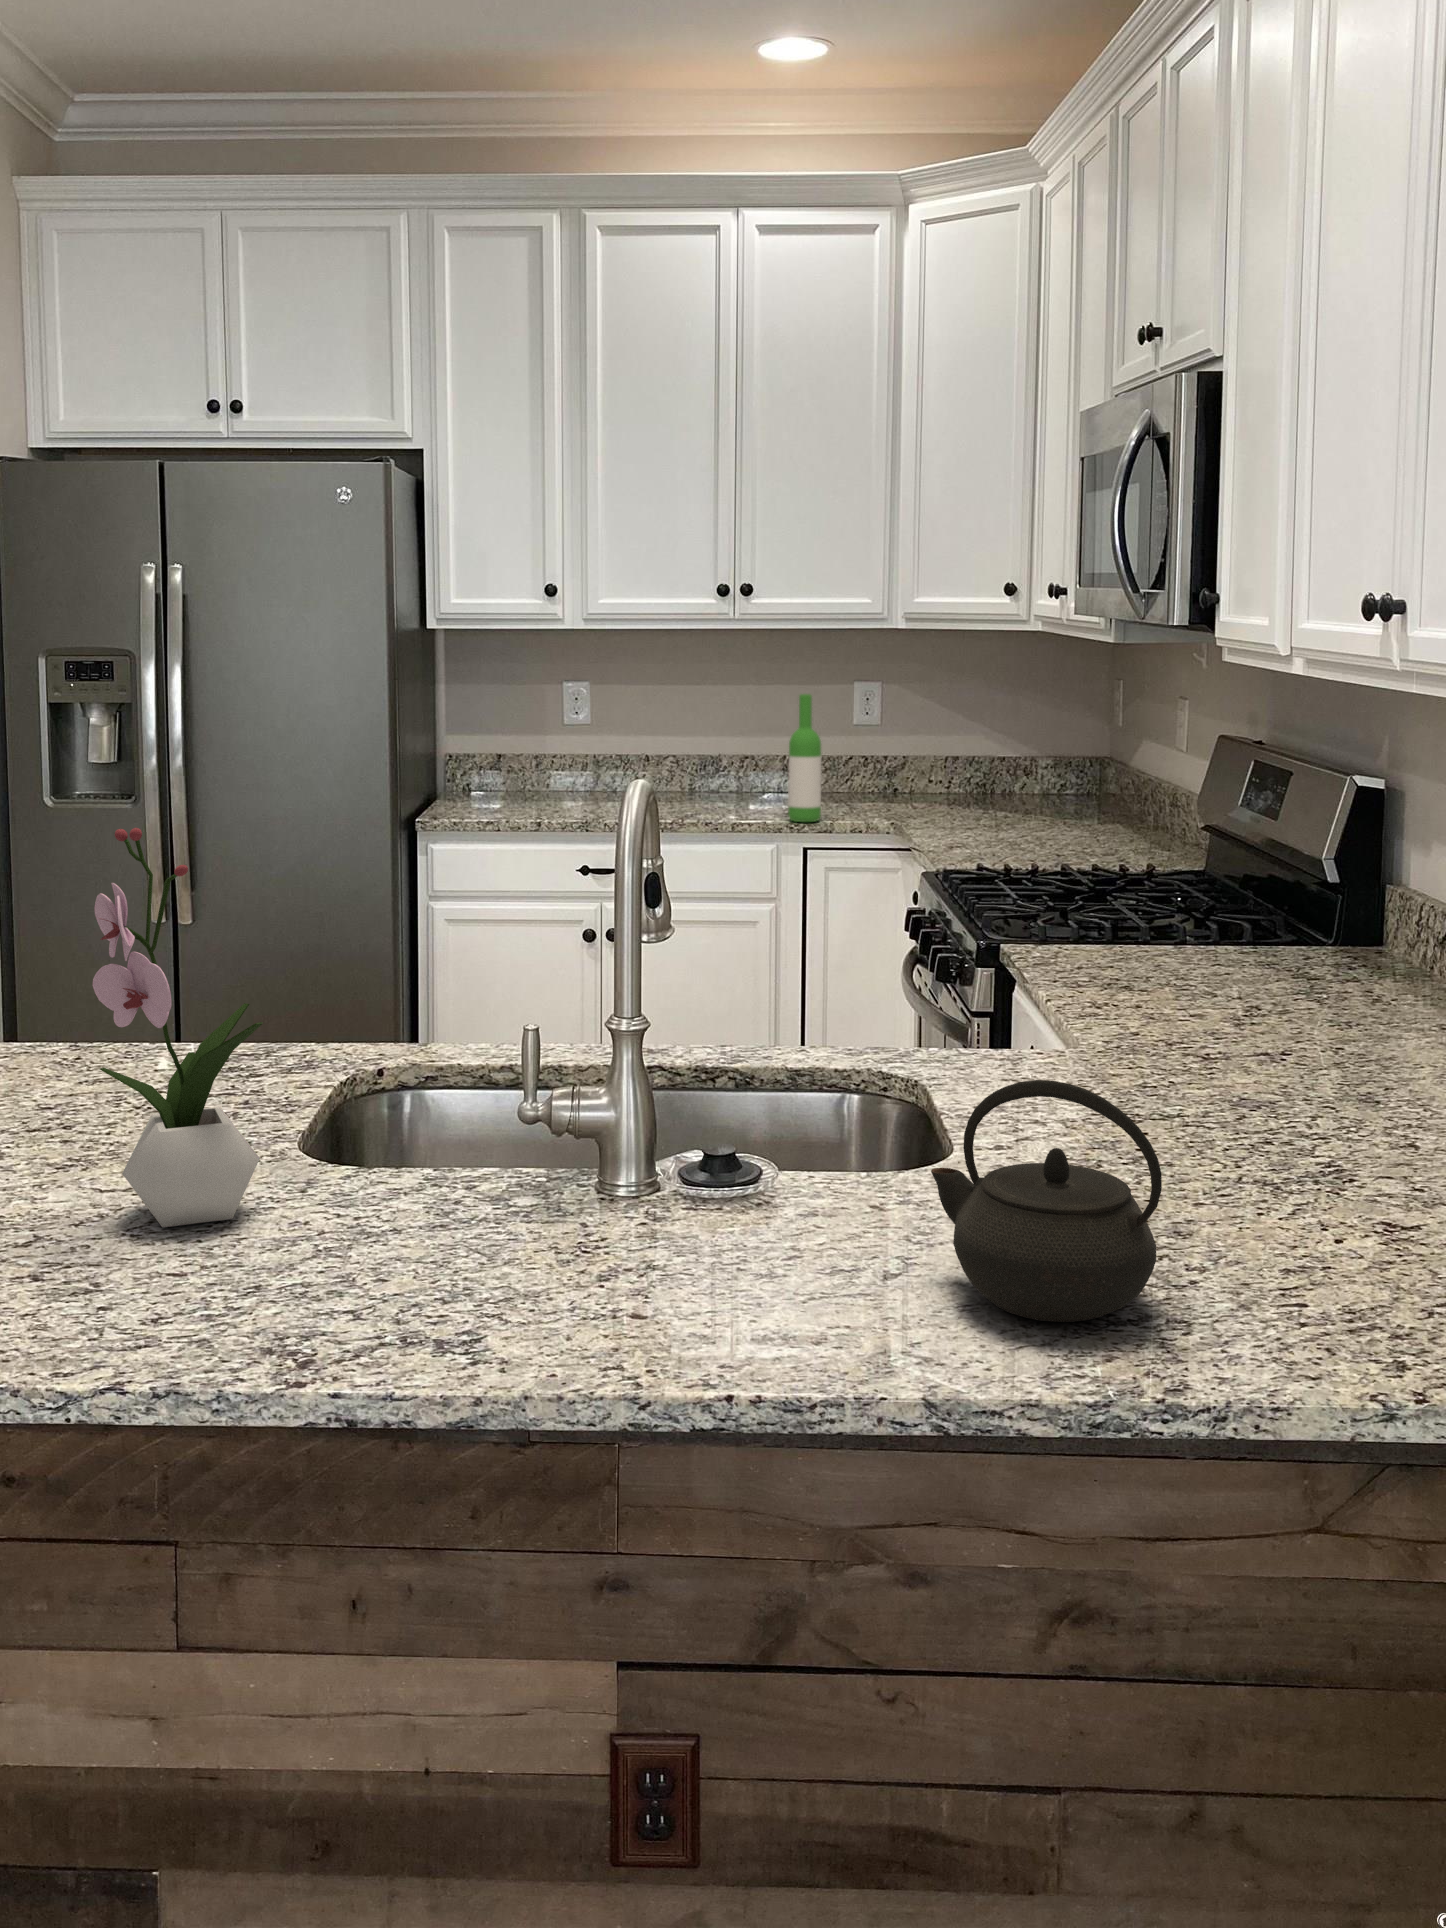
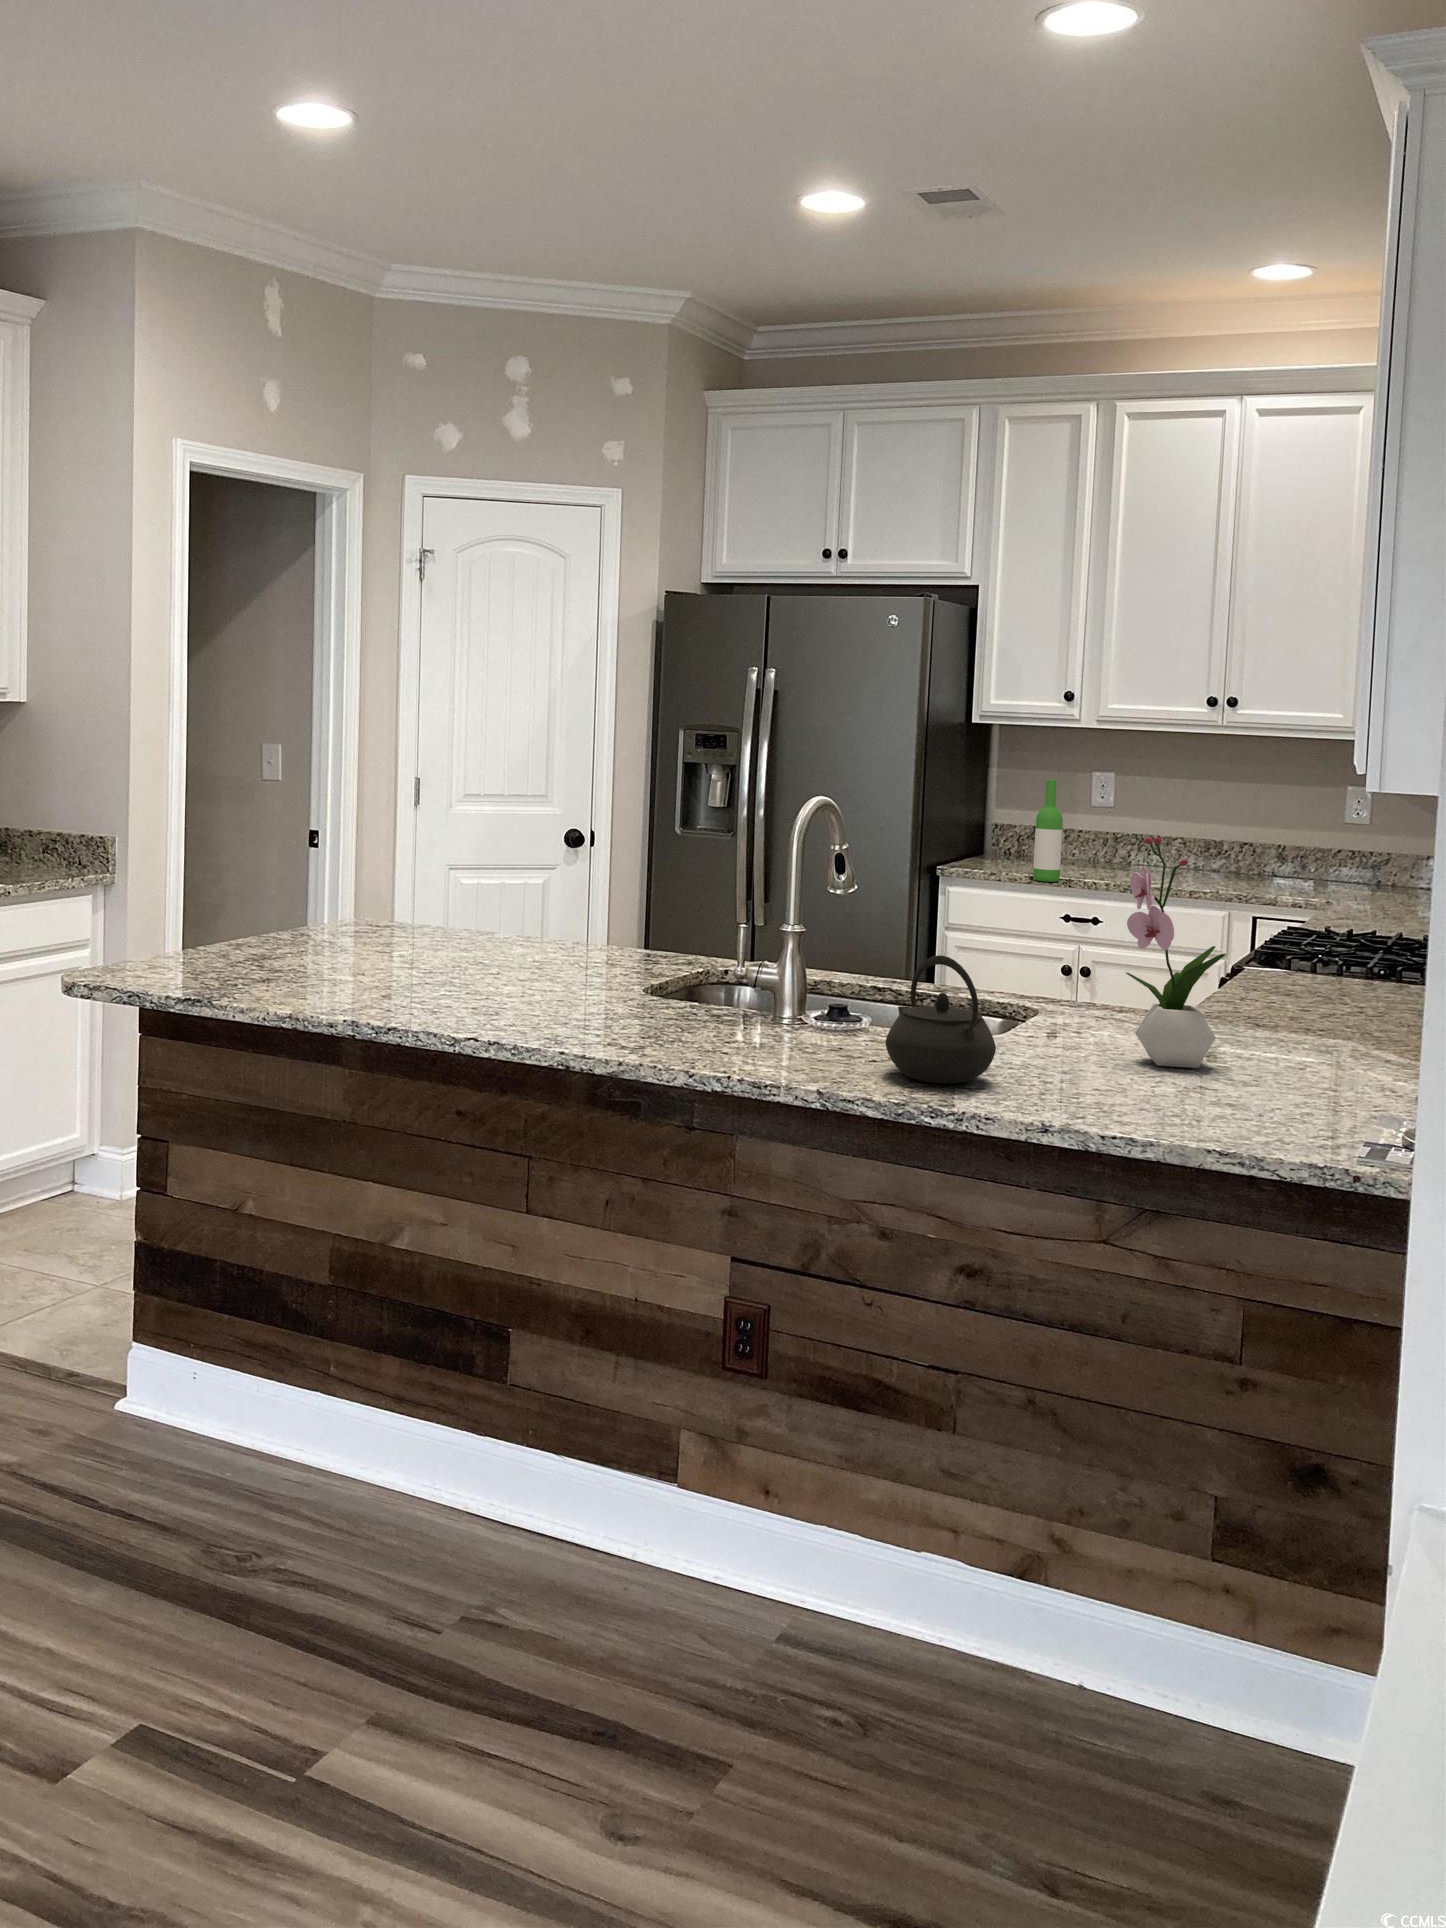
wine bottle: present [788,694,821,822] -> present [1033,780,1063,882]
flower arrangement: present [93,828,263,1227] -> present [1126,837,1226,1068]

